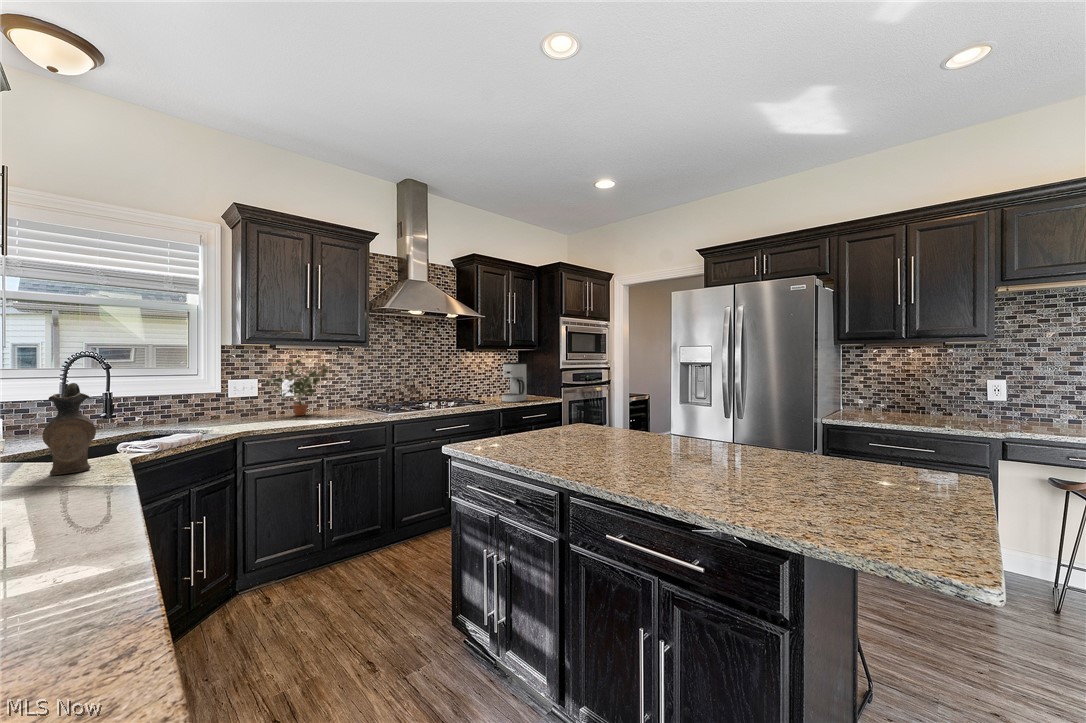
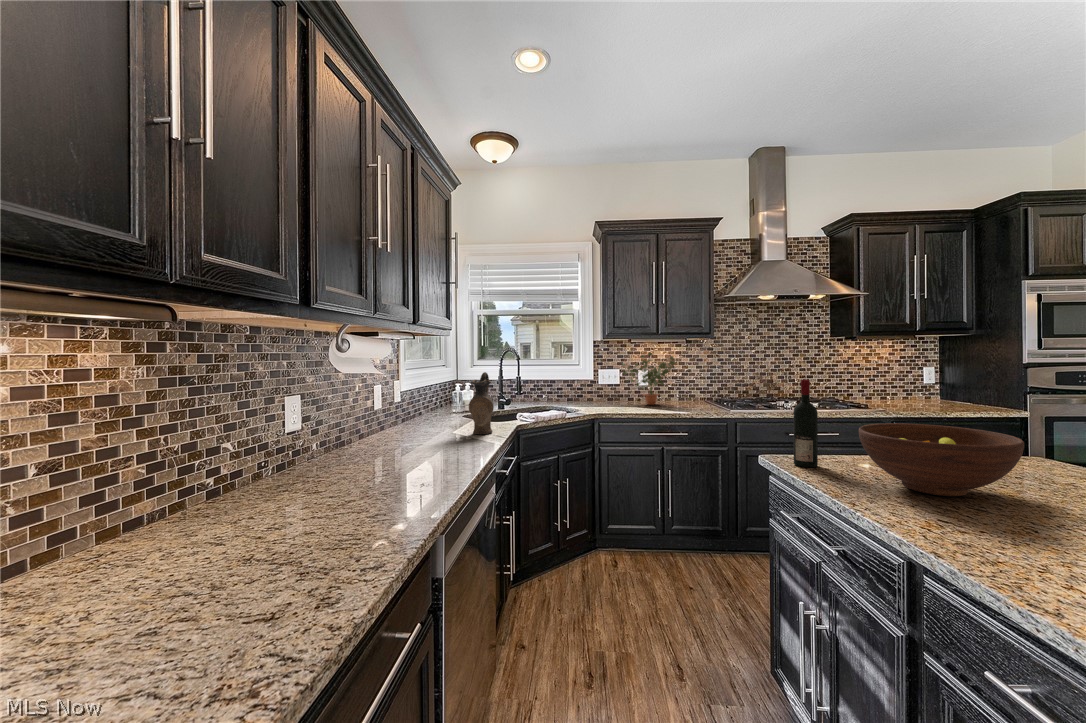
coffee maker: present [502,363,527,402] -> none [899,355,946,411]
wine bottle: none [468,378,485,447] -> present [794,380,818,467]
fruit bowl: none [515,405,597,449] -> present [859,423,1024,496]

